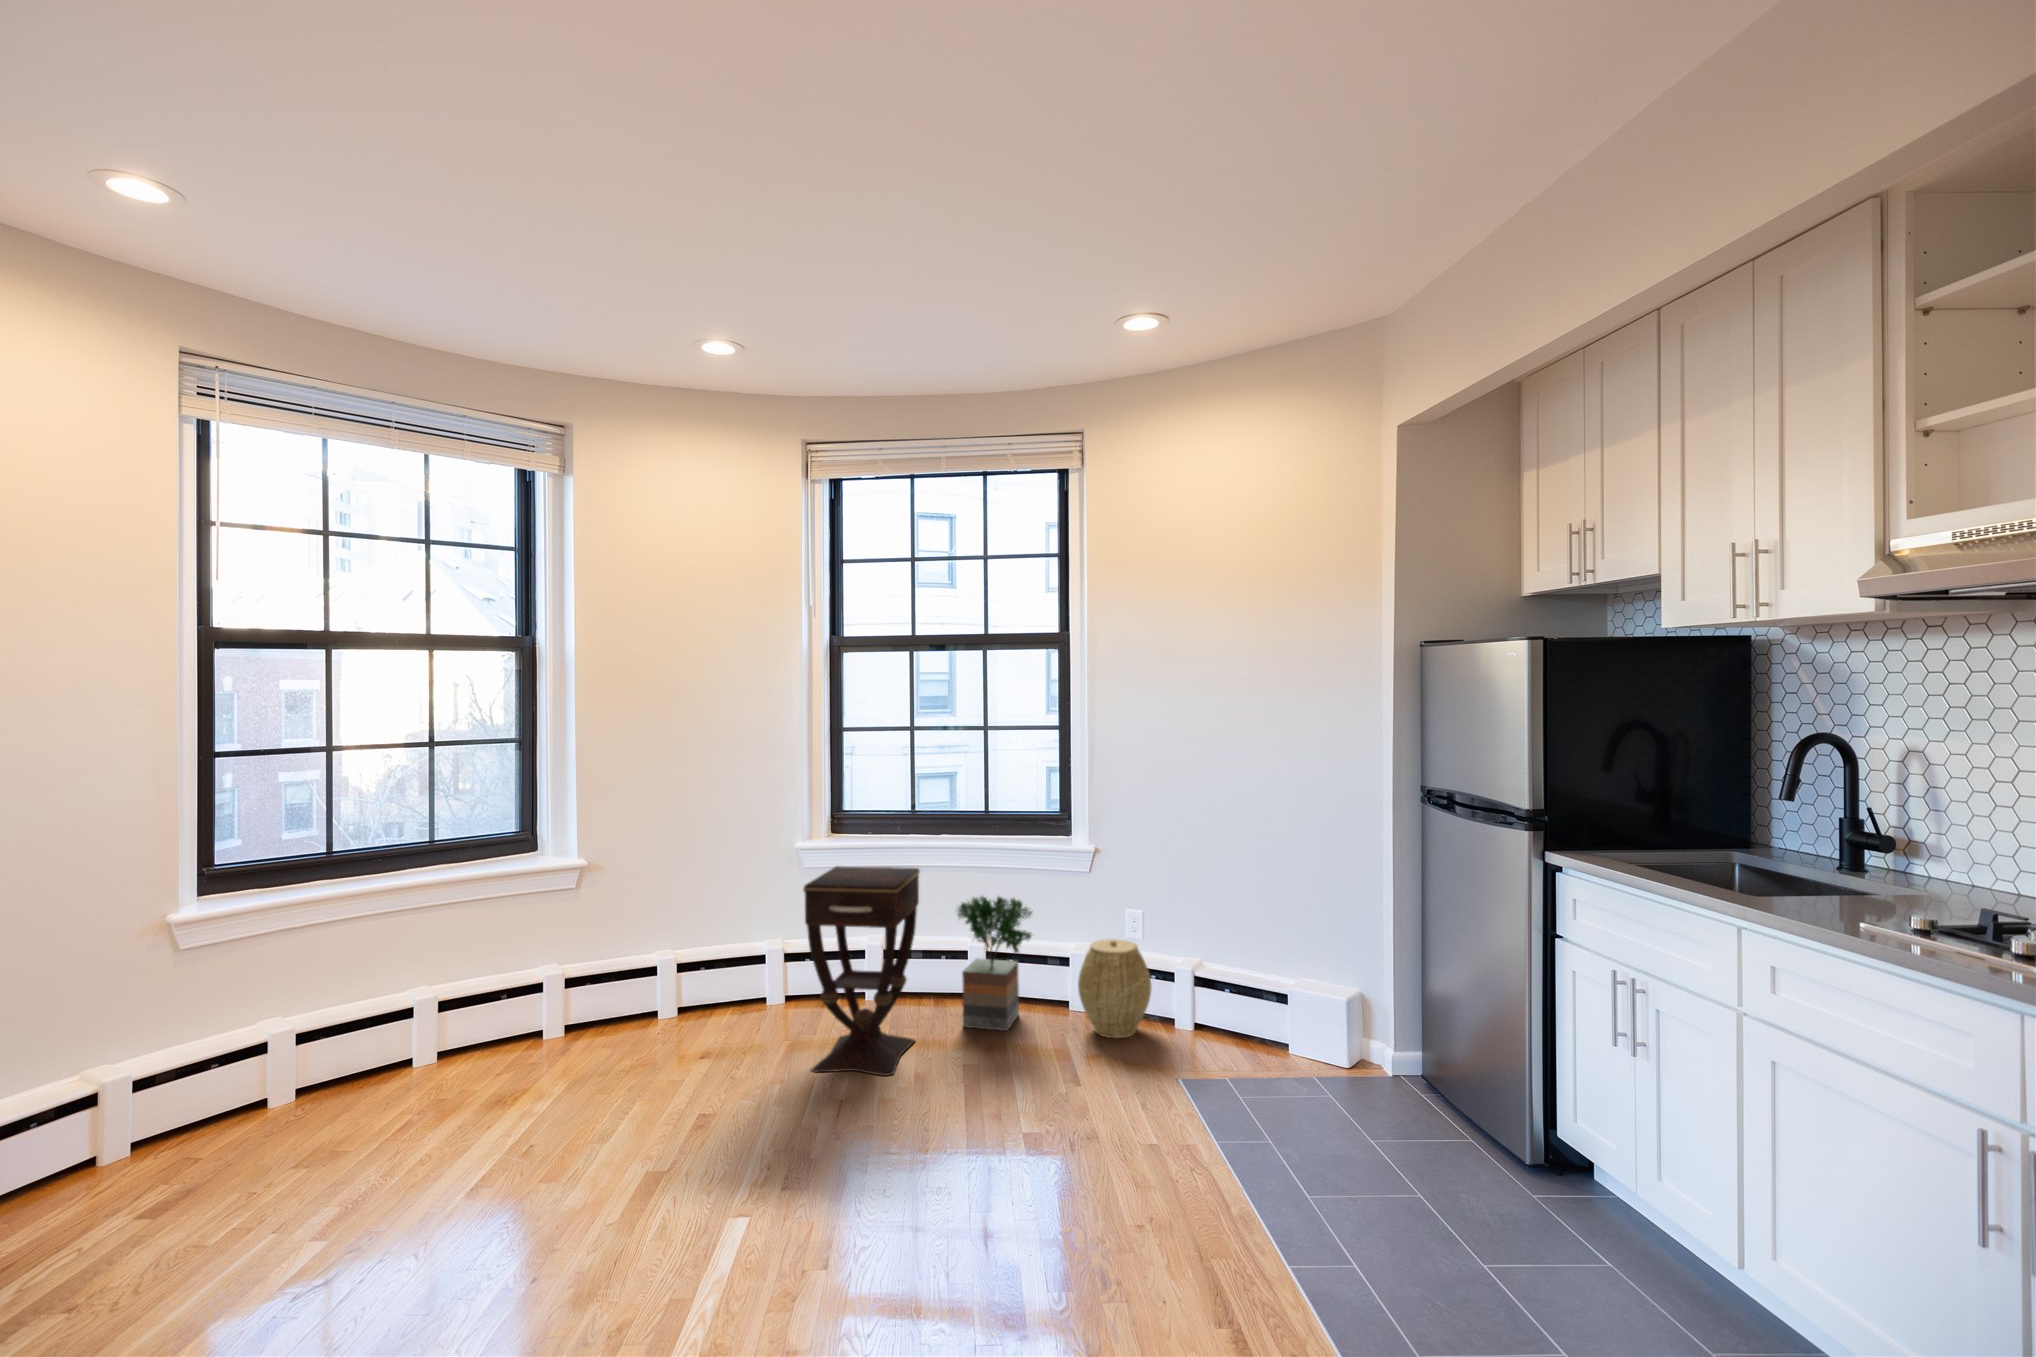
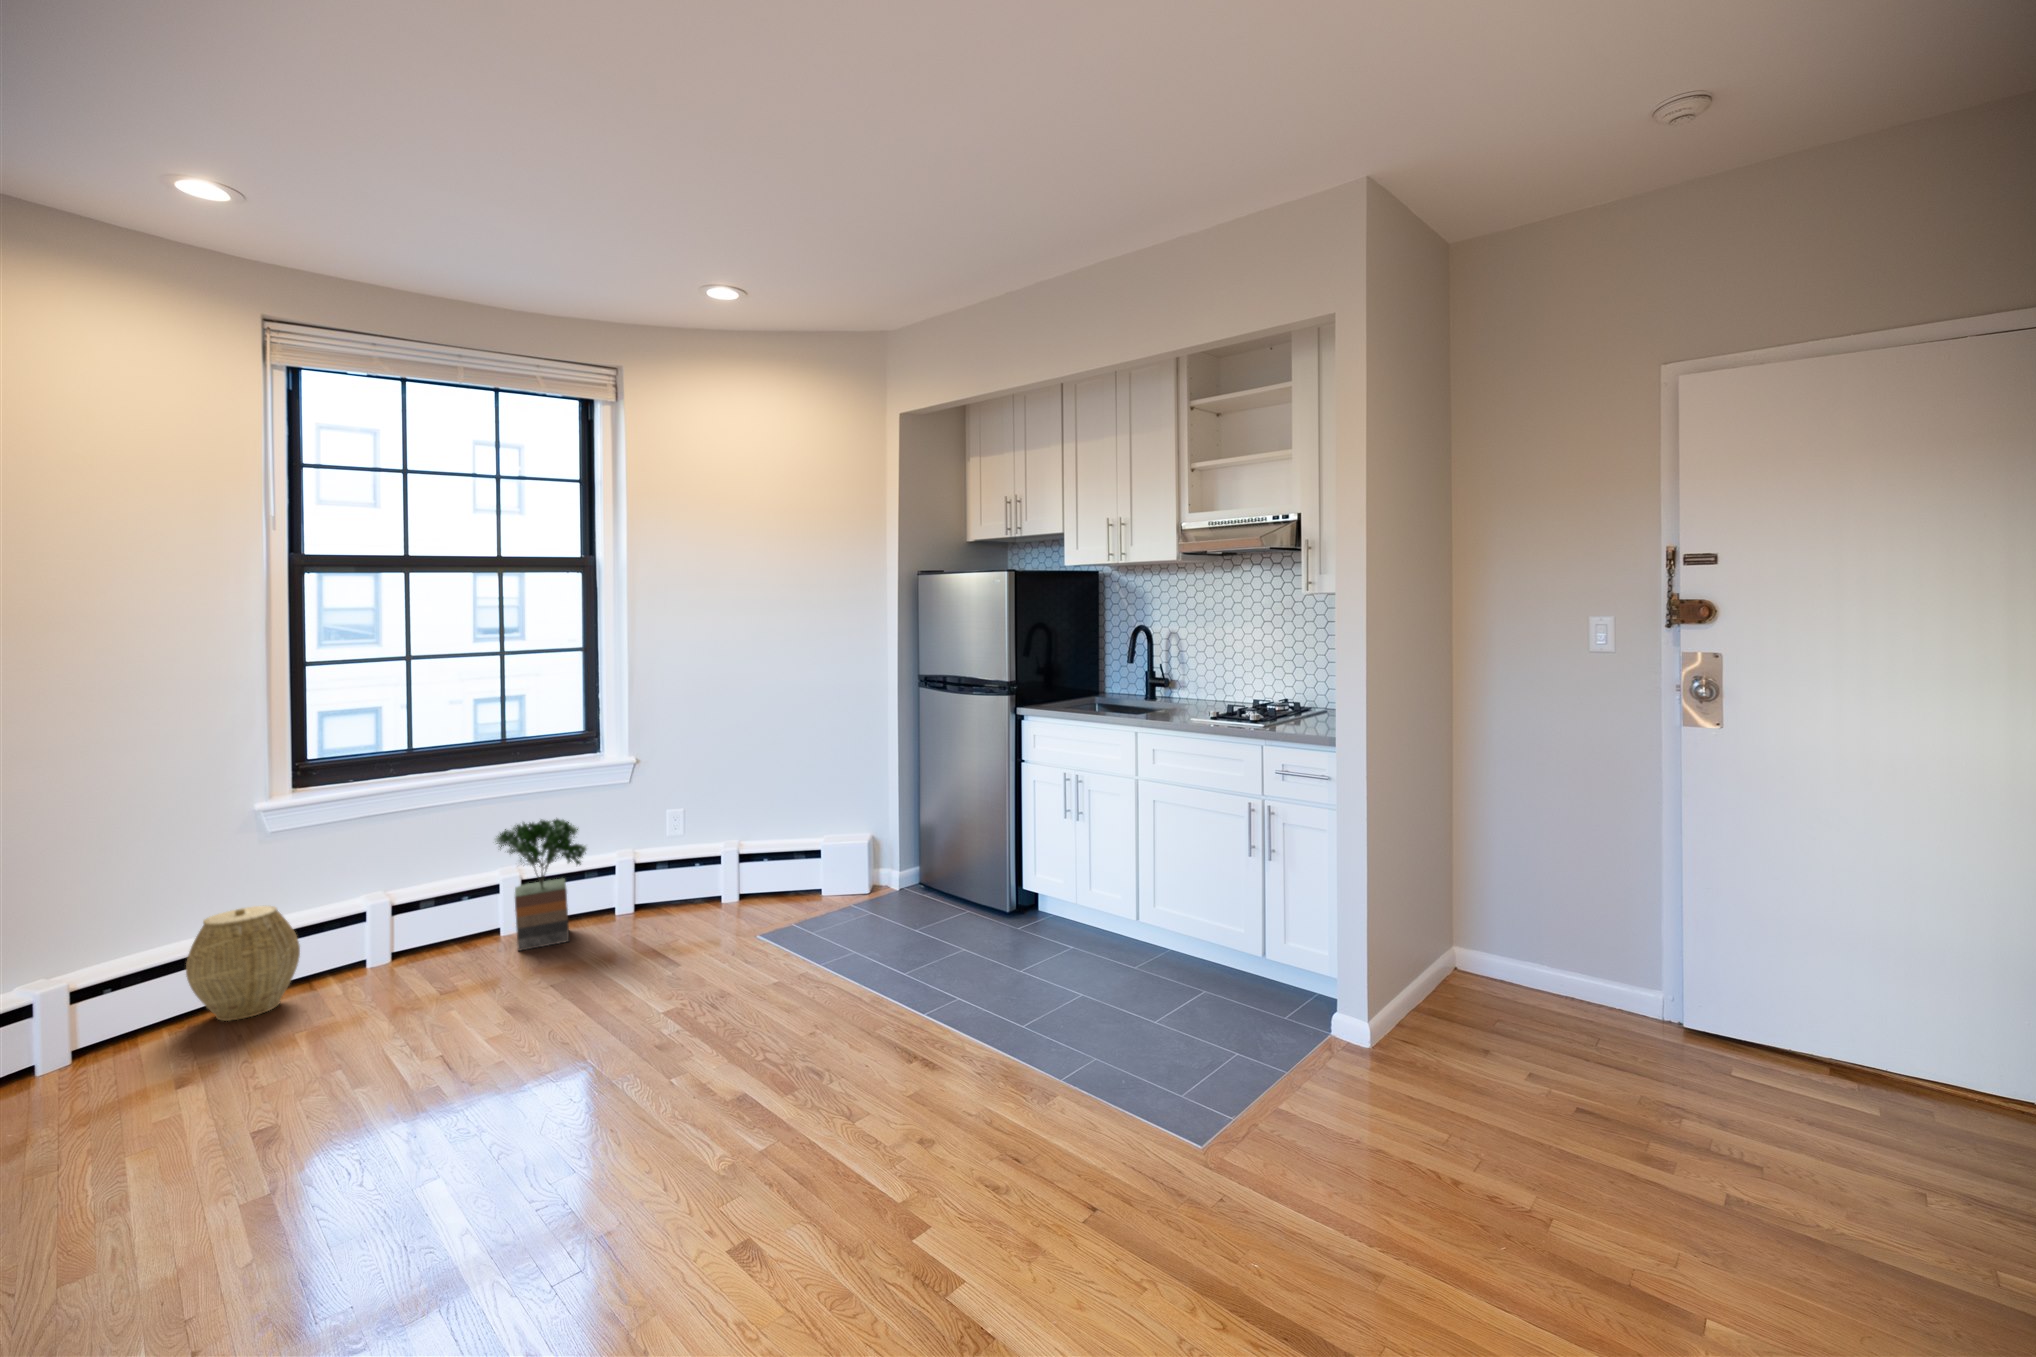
side table: present [803,866,920,1076] -> none [353,798,485,1027]
woven basket: present [1078,939,1152,1038] -> present [186,906,300,1021]

